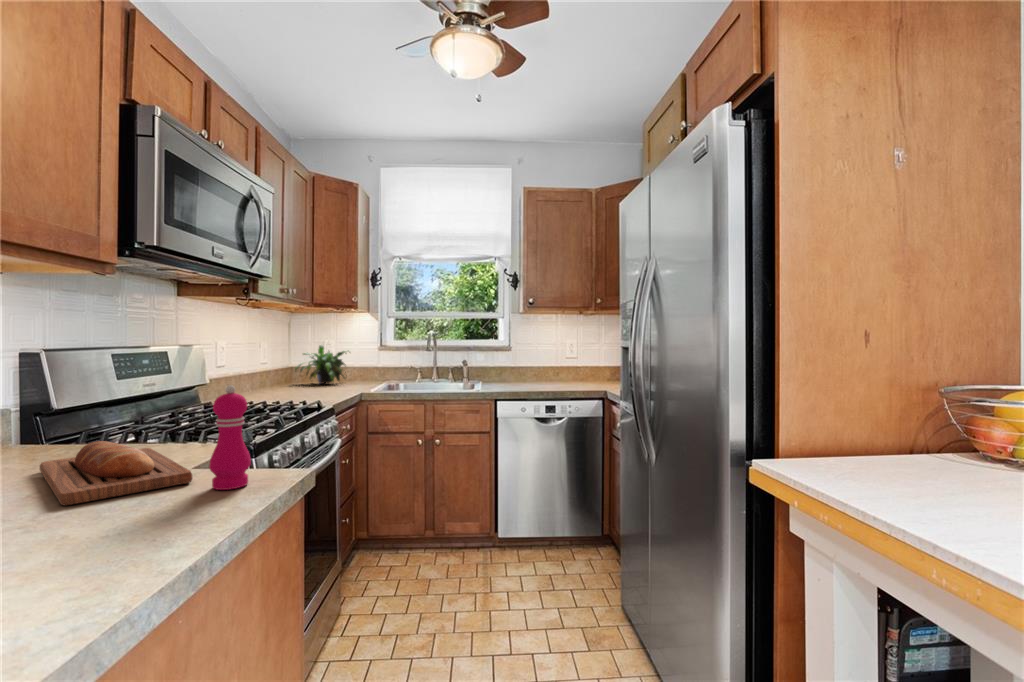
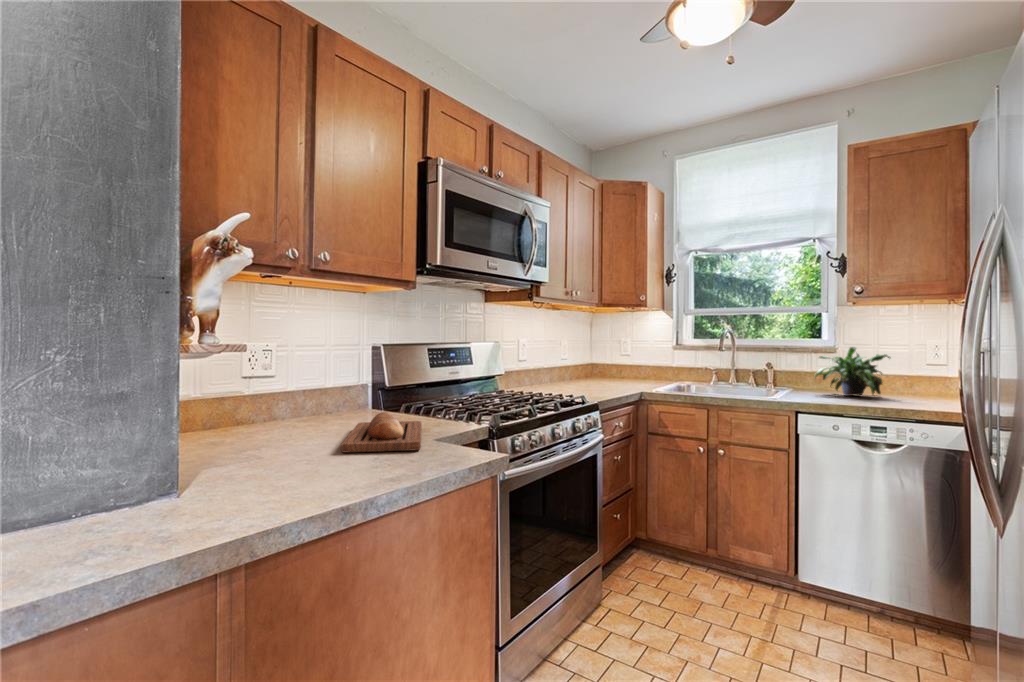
potted plant: present [295,345,346,384] -> present [815,347,890,396]
pepper mill: present [209,385,251,490] -> none [423,376,453,460]

